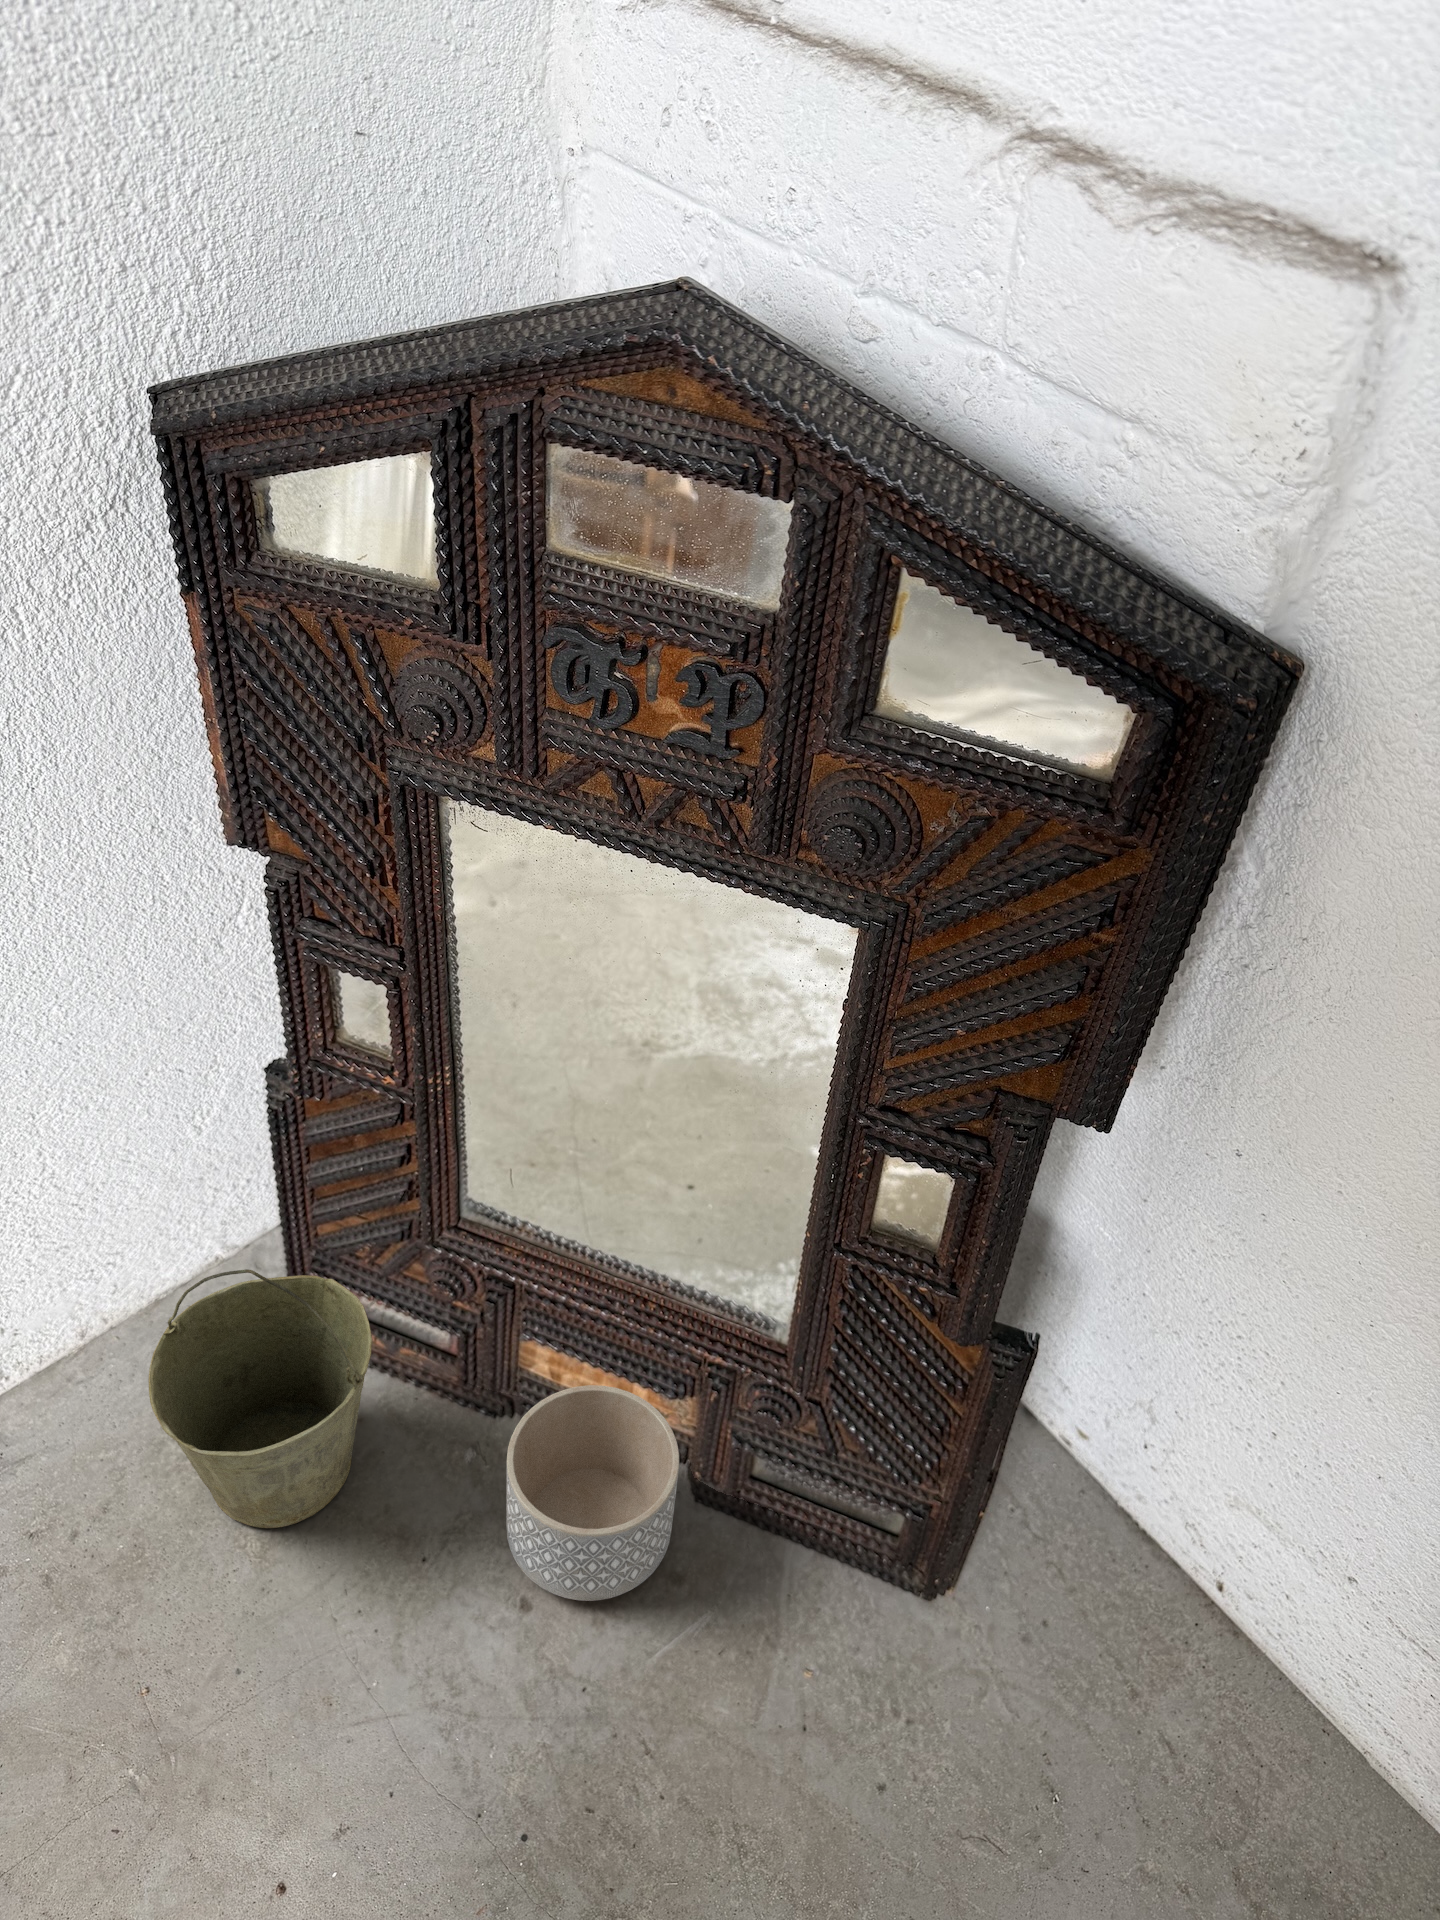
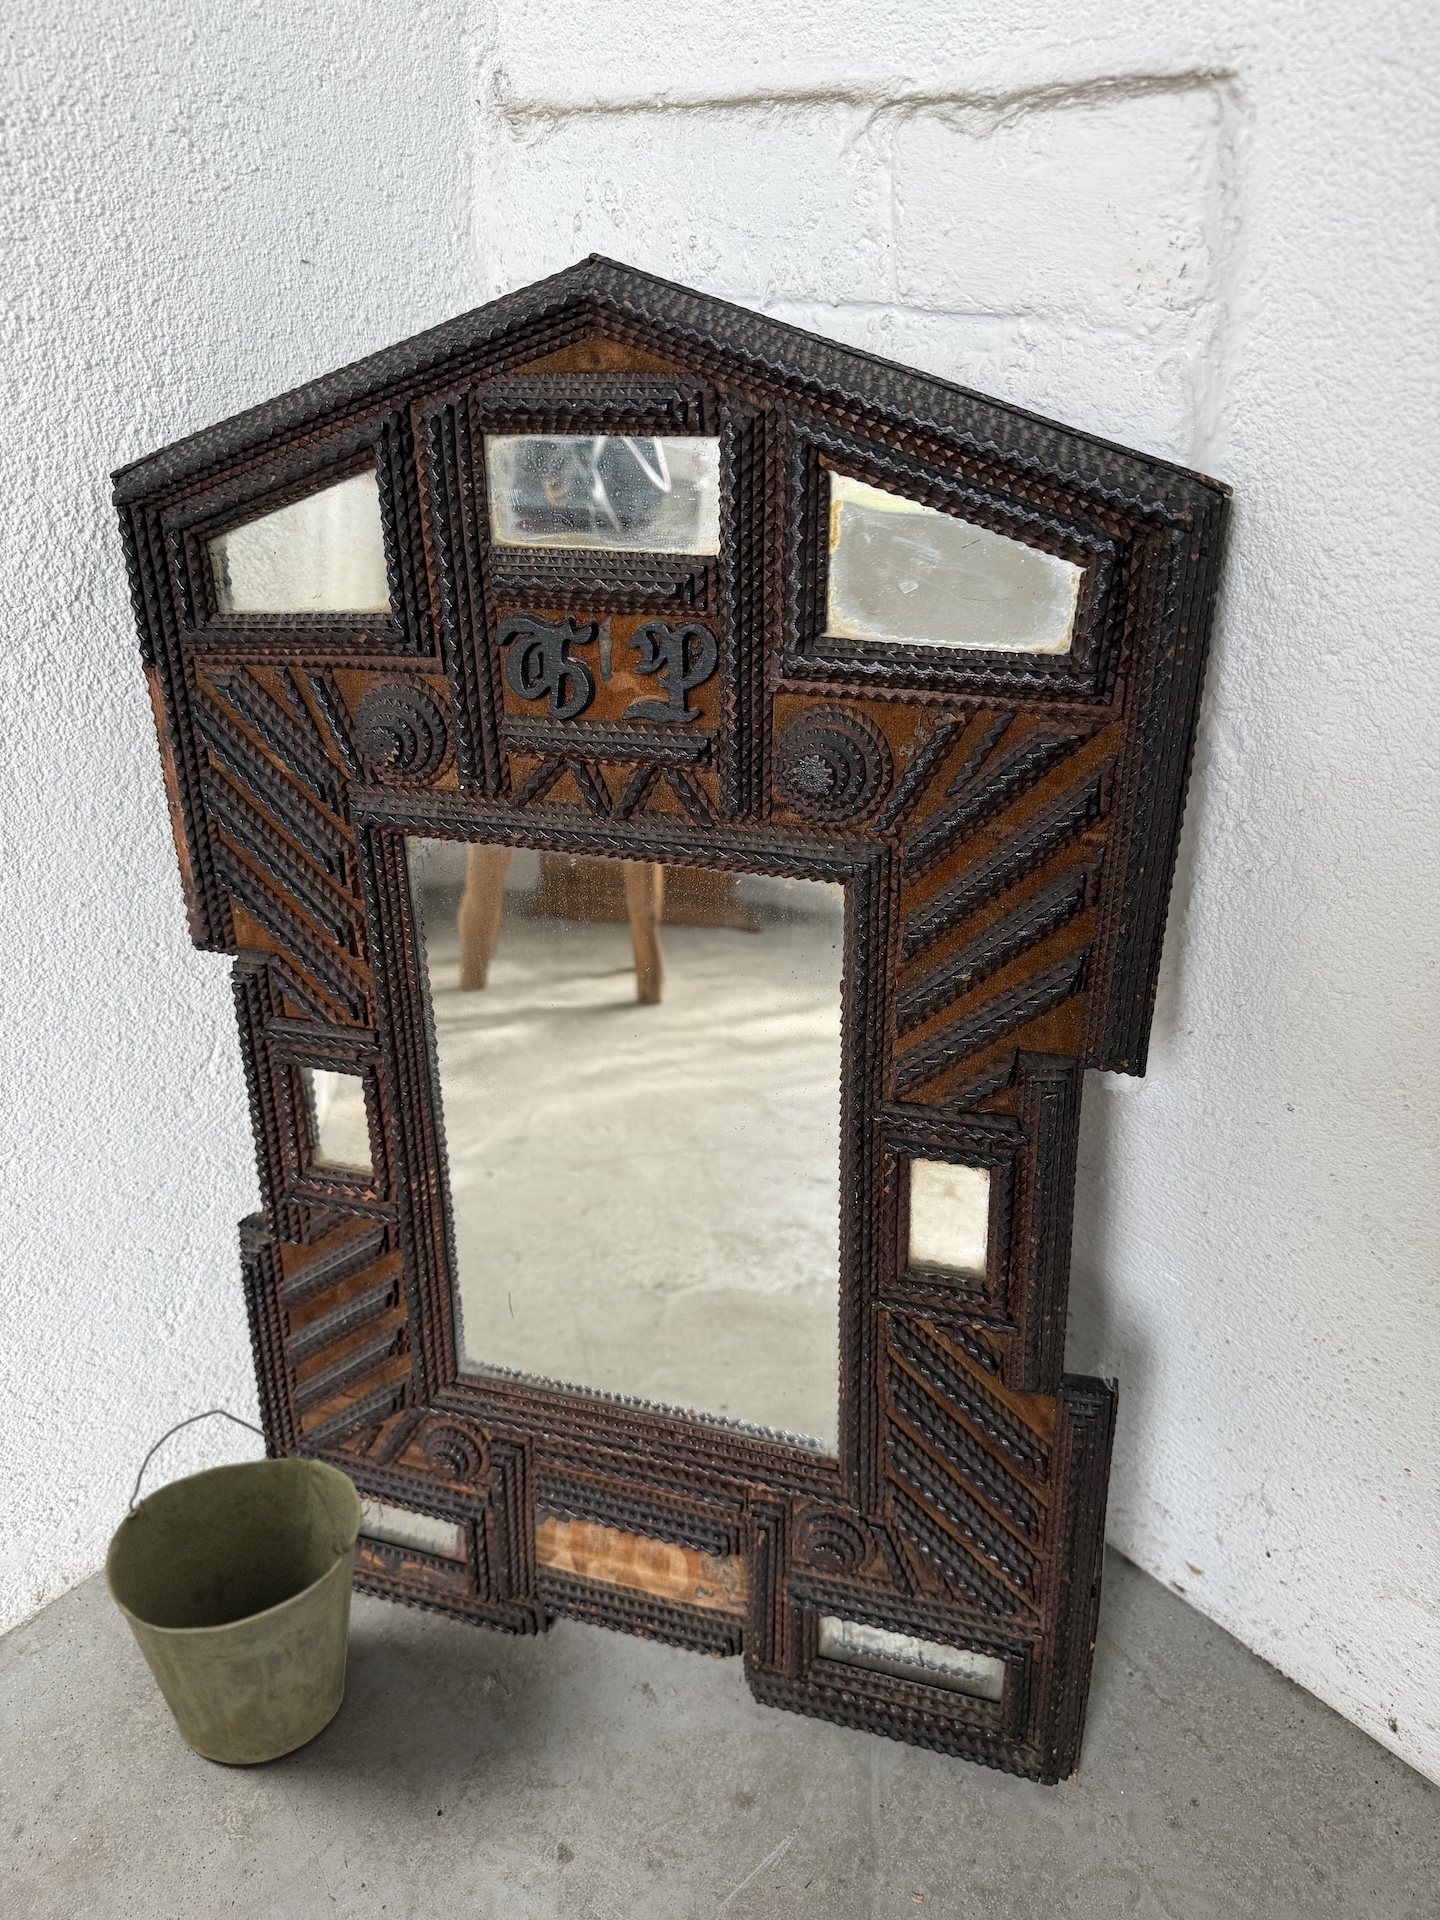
planter: present [506,1385,679,1601] -> none [522,1559,729,1817]

